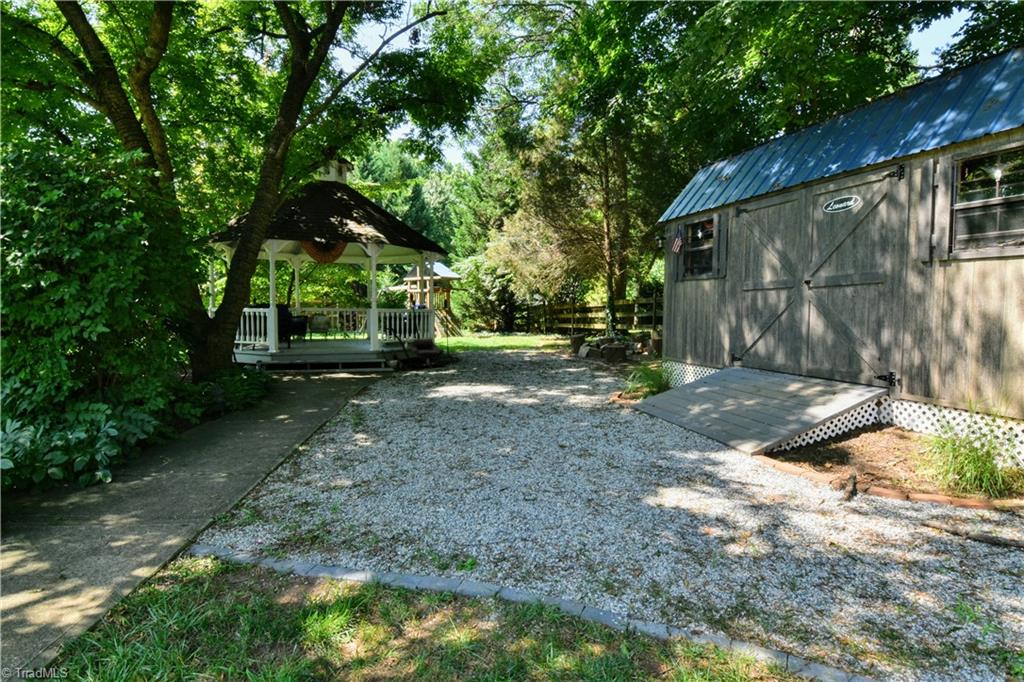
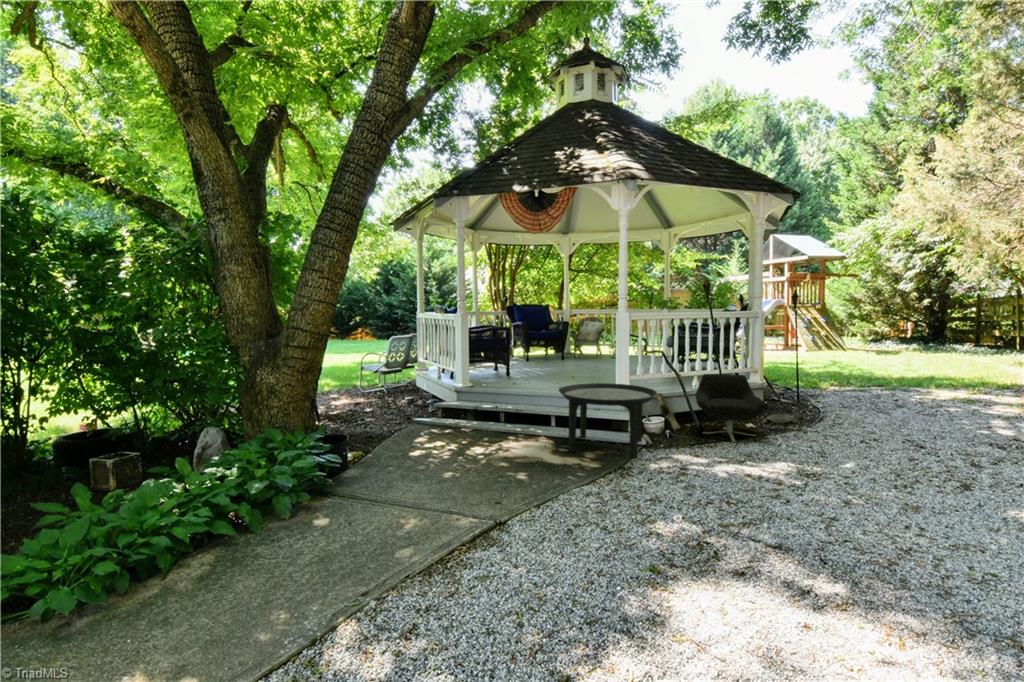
round table: none [354,344,402,375] -> present [559,383,657,457]

